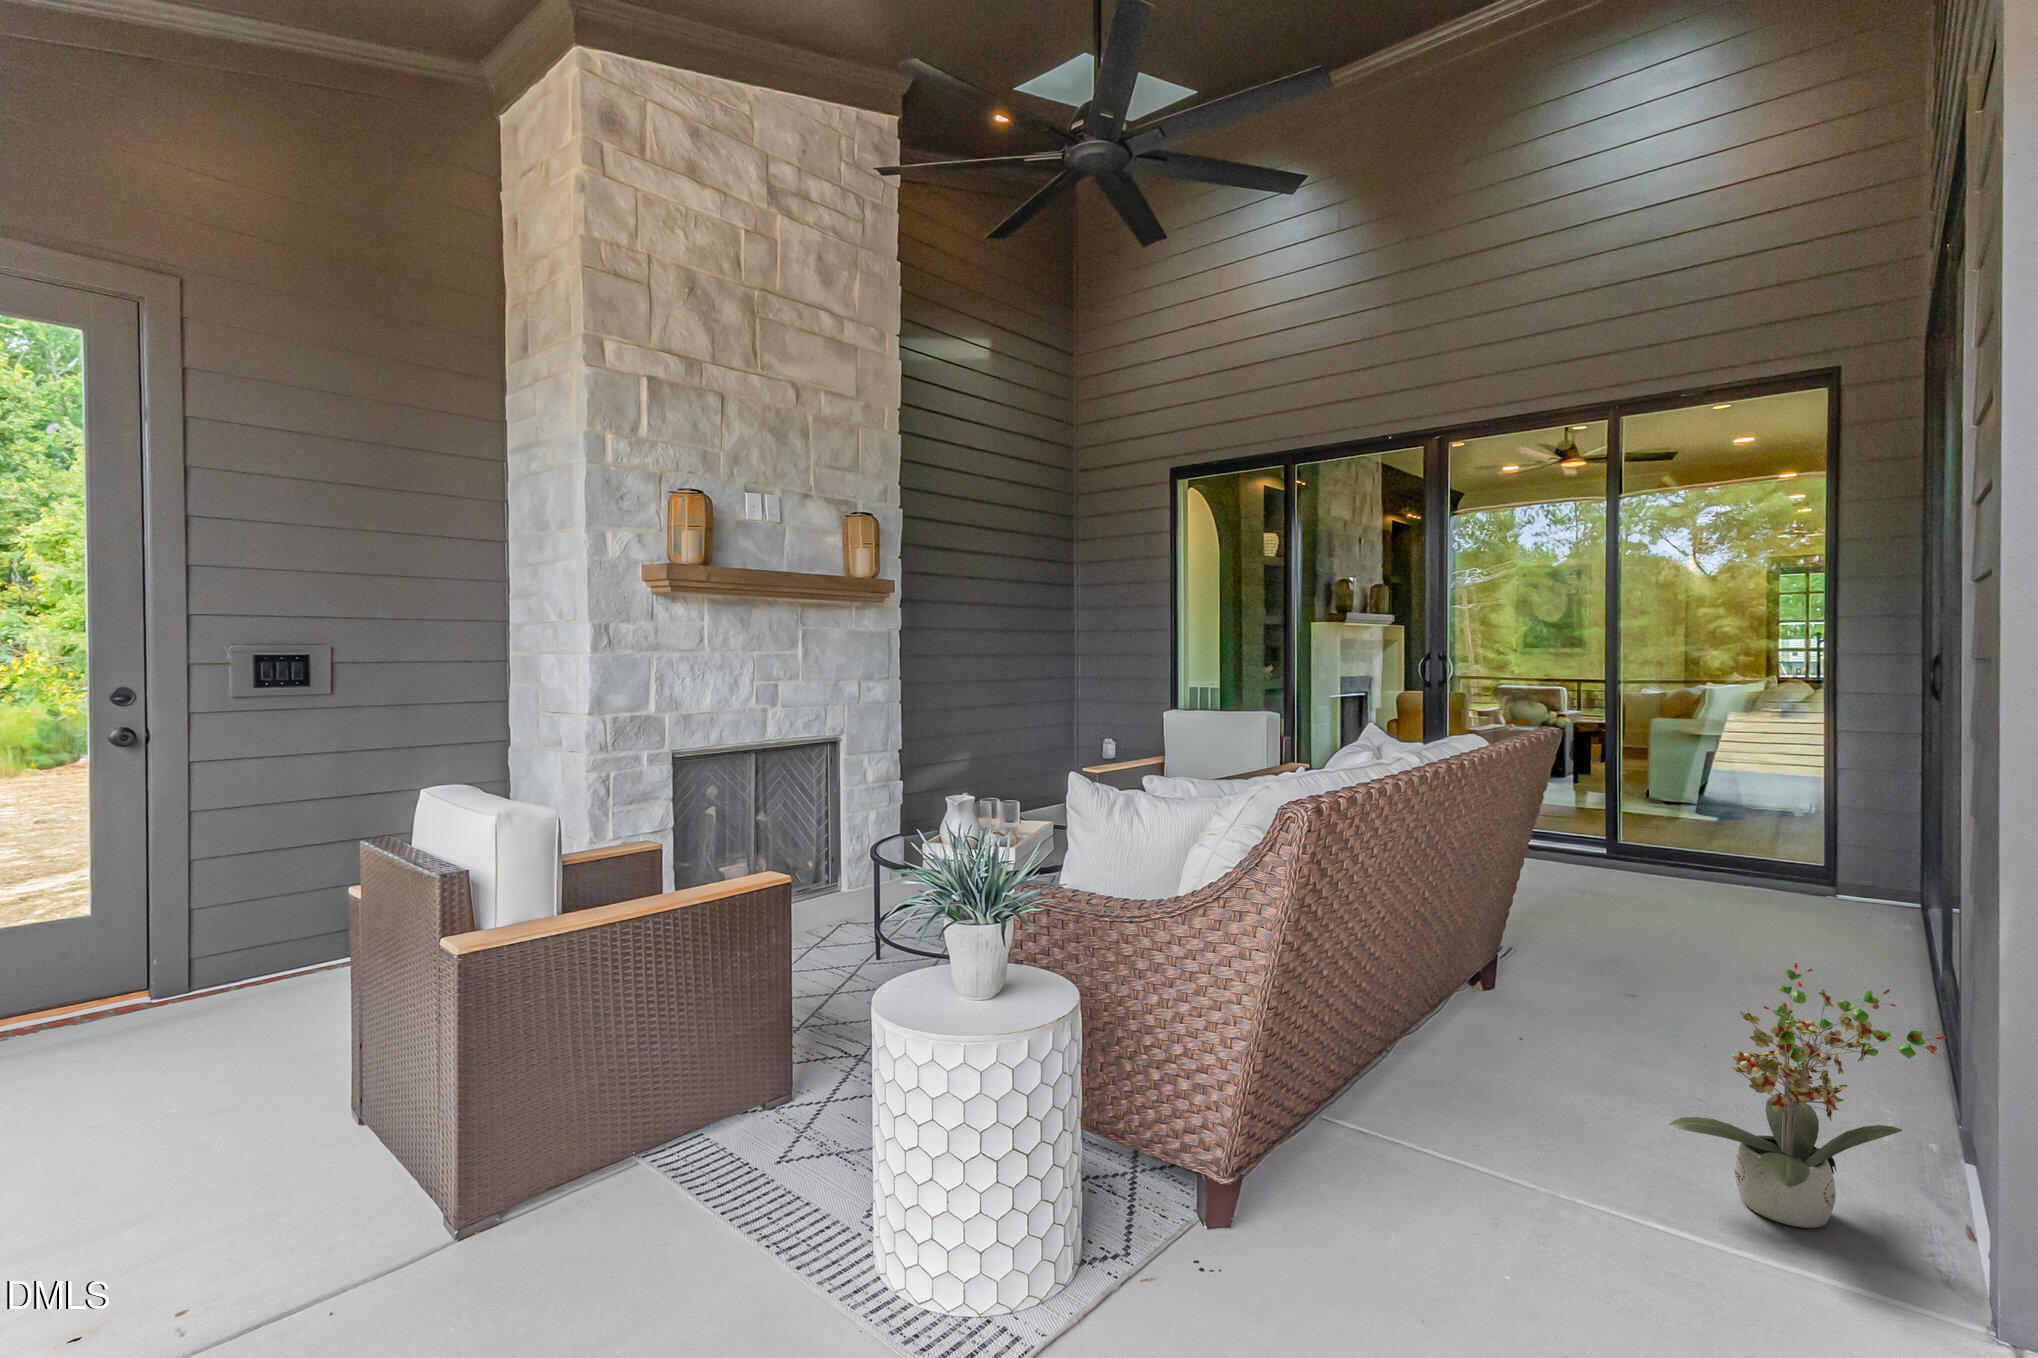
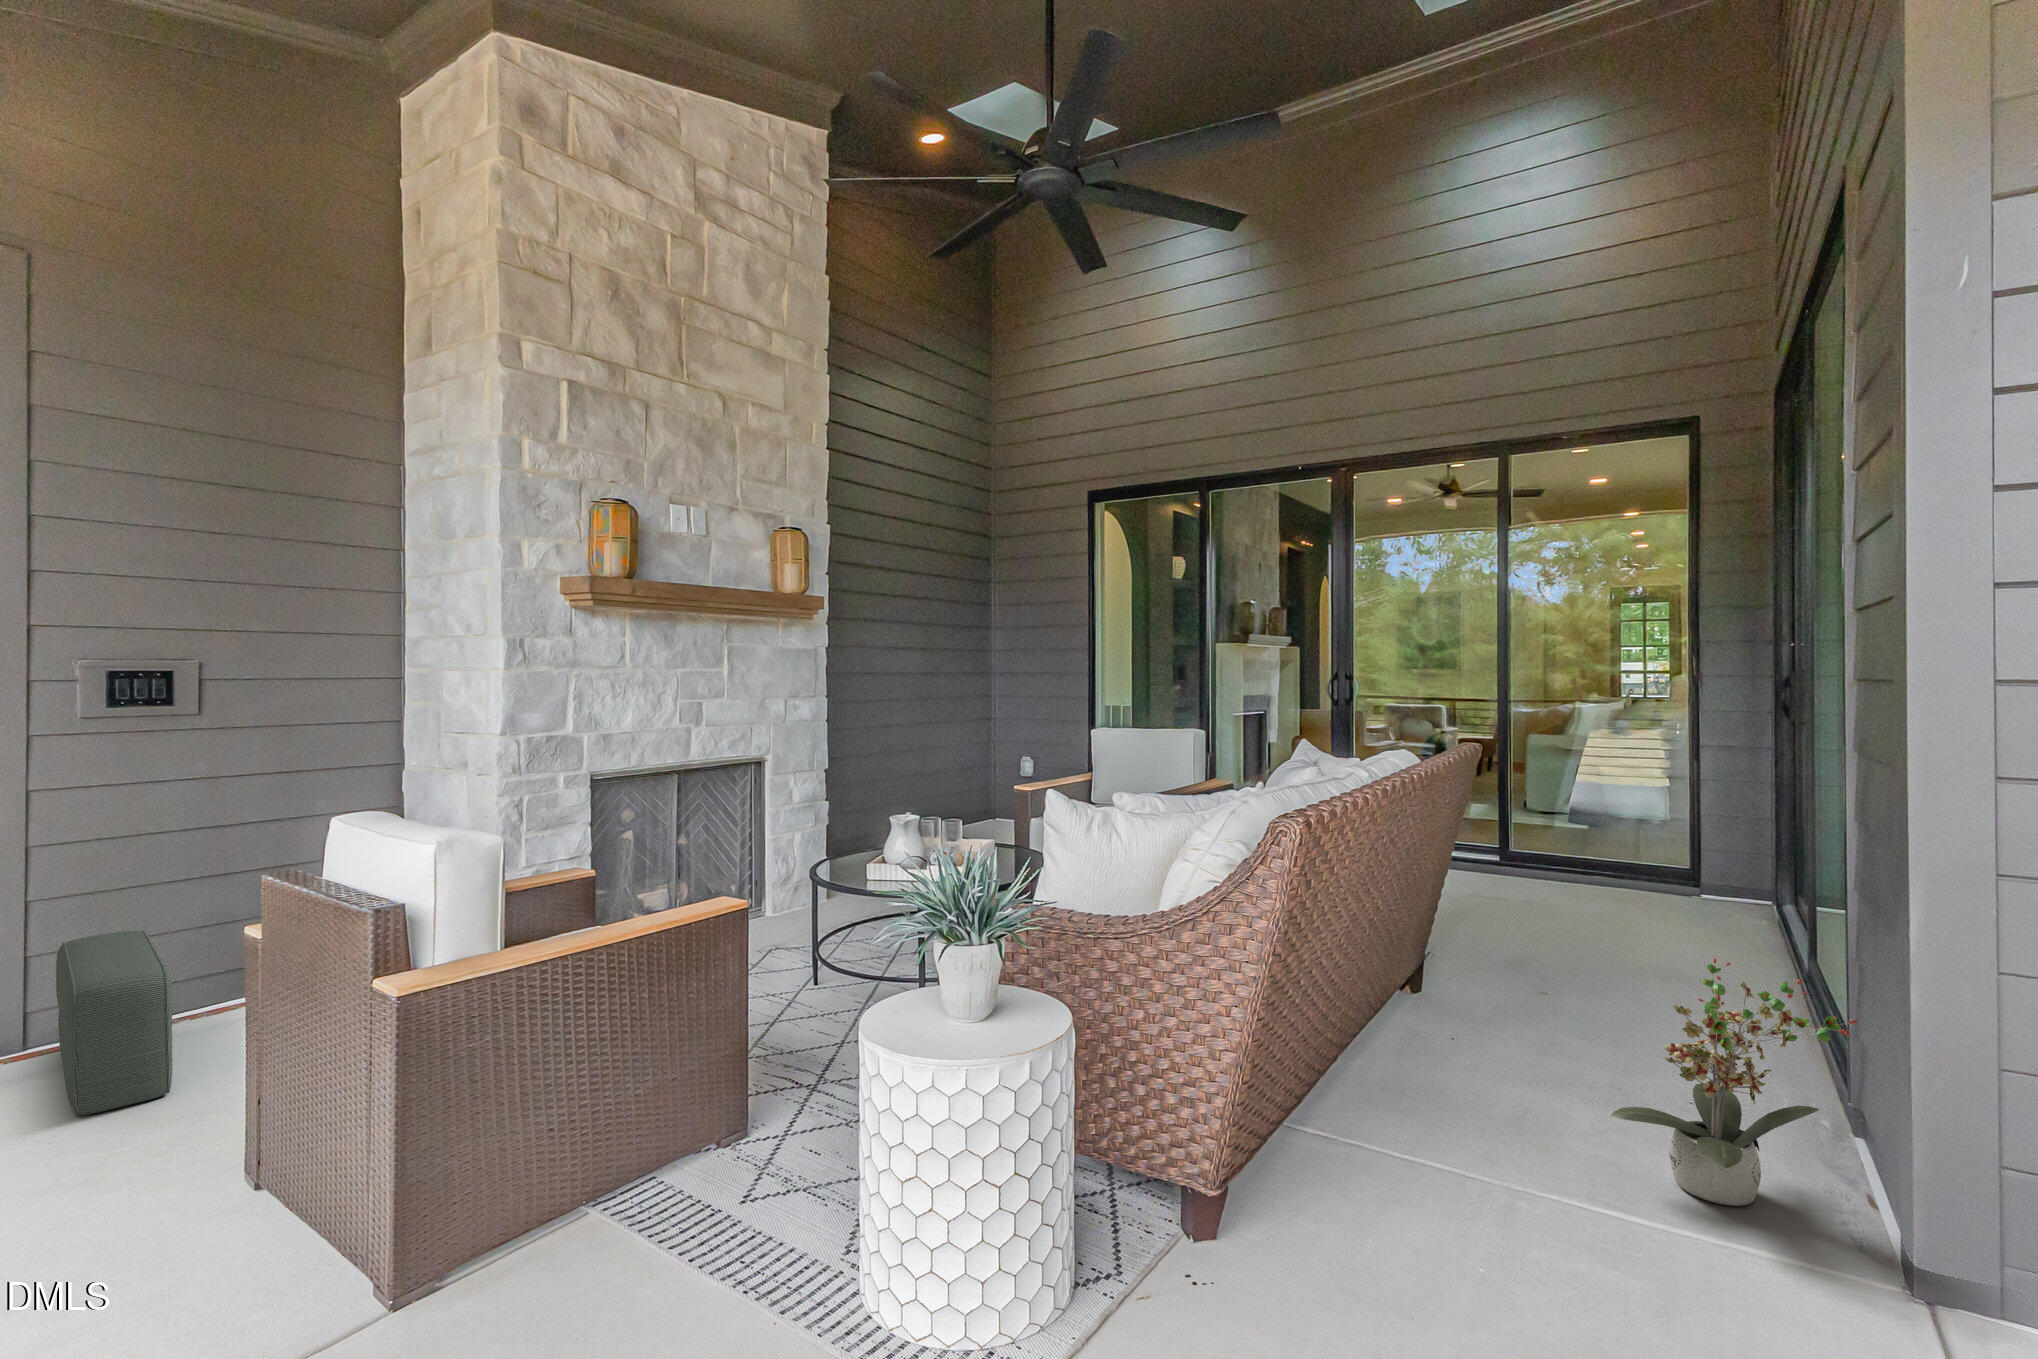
pouf: none [209,890,299,1052] -> present [56,930,172,1116]

